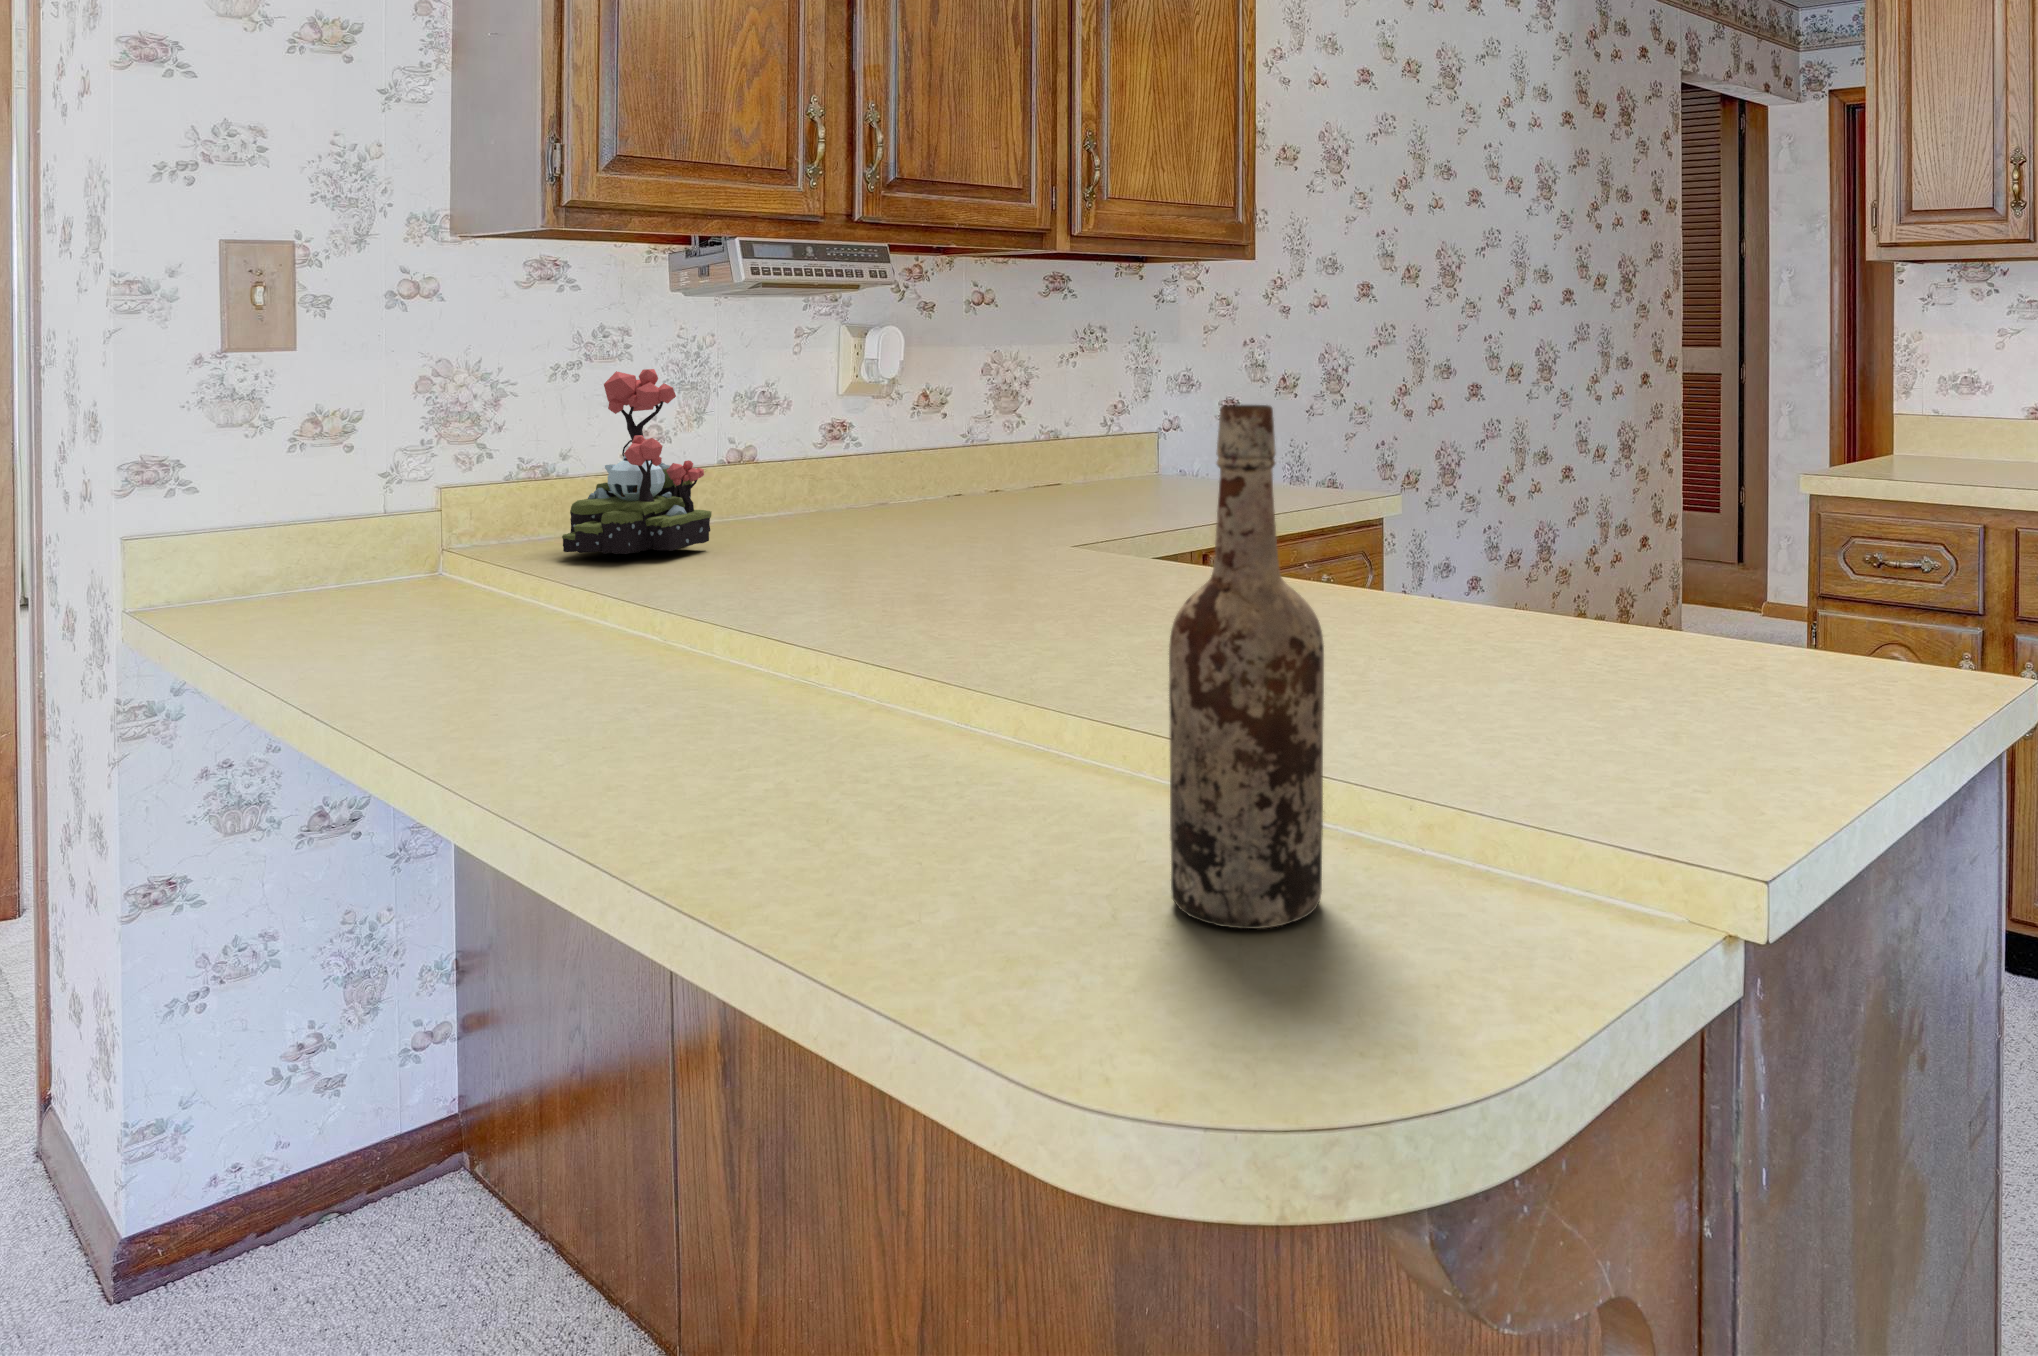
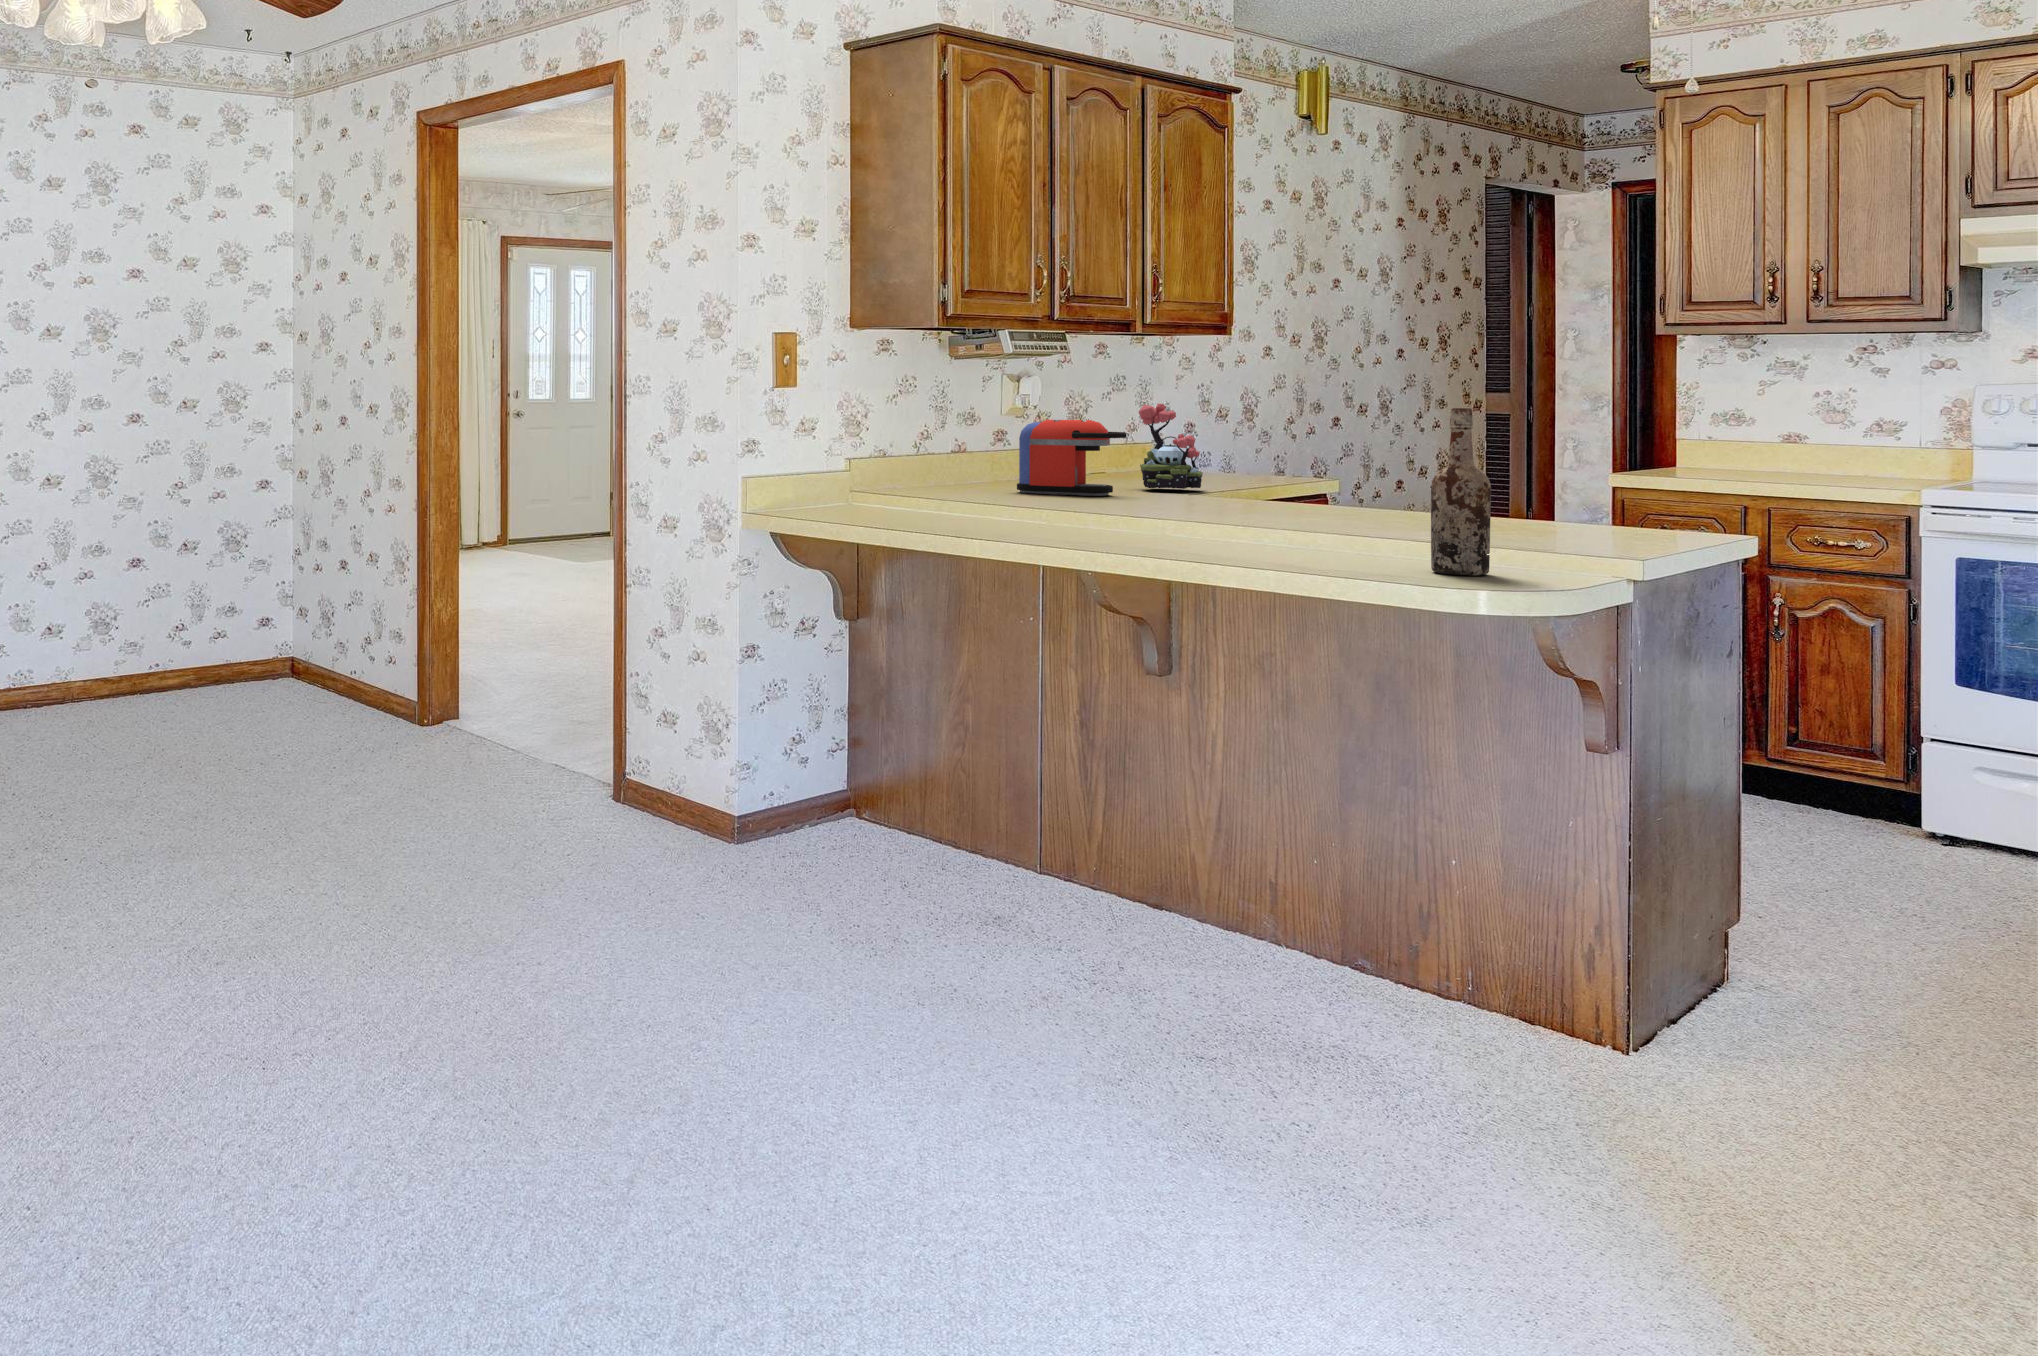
plant: present [562,369,711,554] -> present [1139,404,1203,489]
coffee maker: none [825,394,995,534] -> present [1017,420,1127,496]

